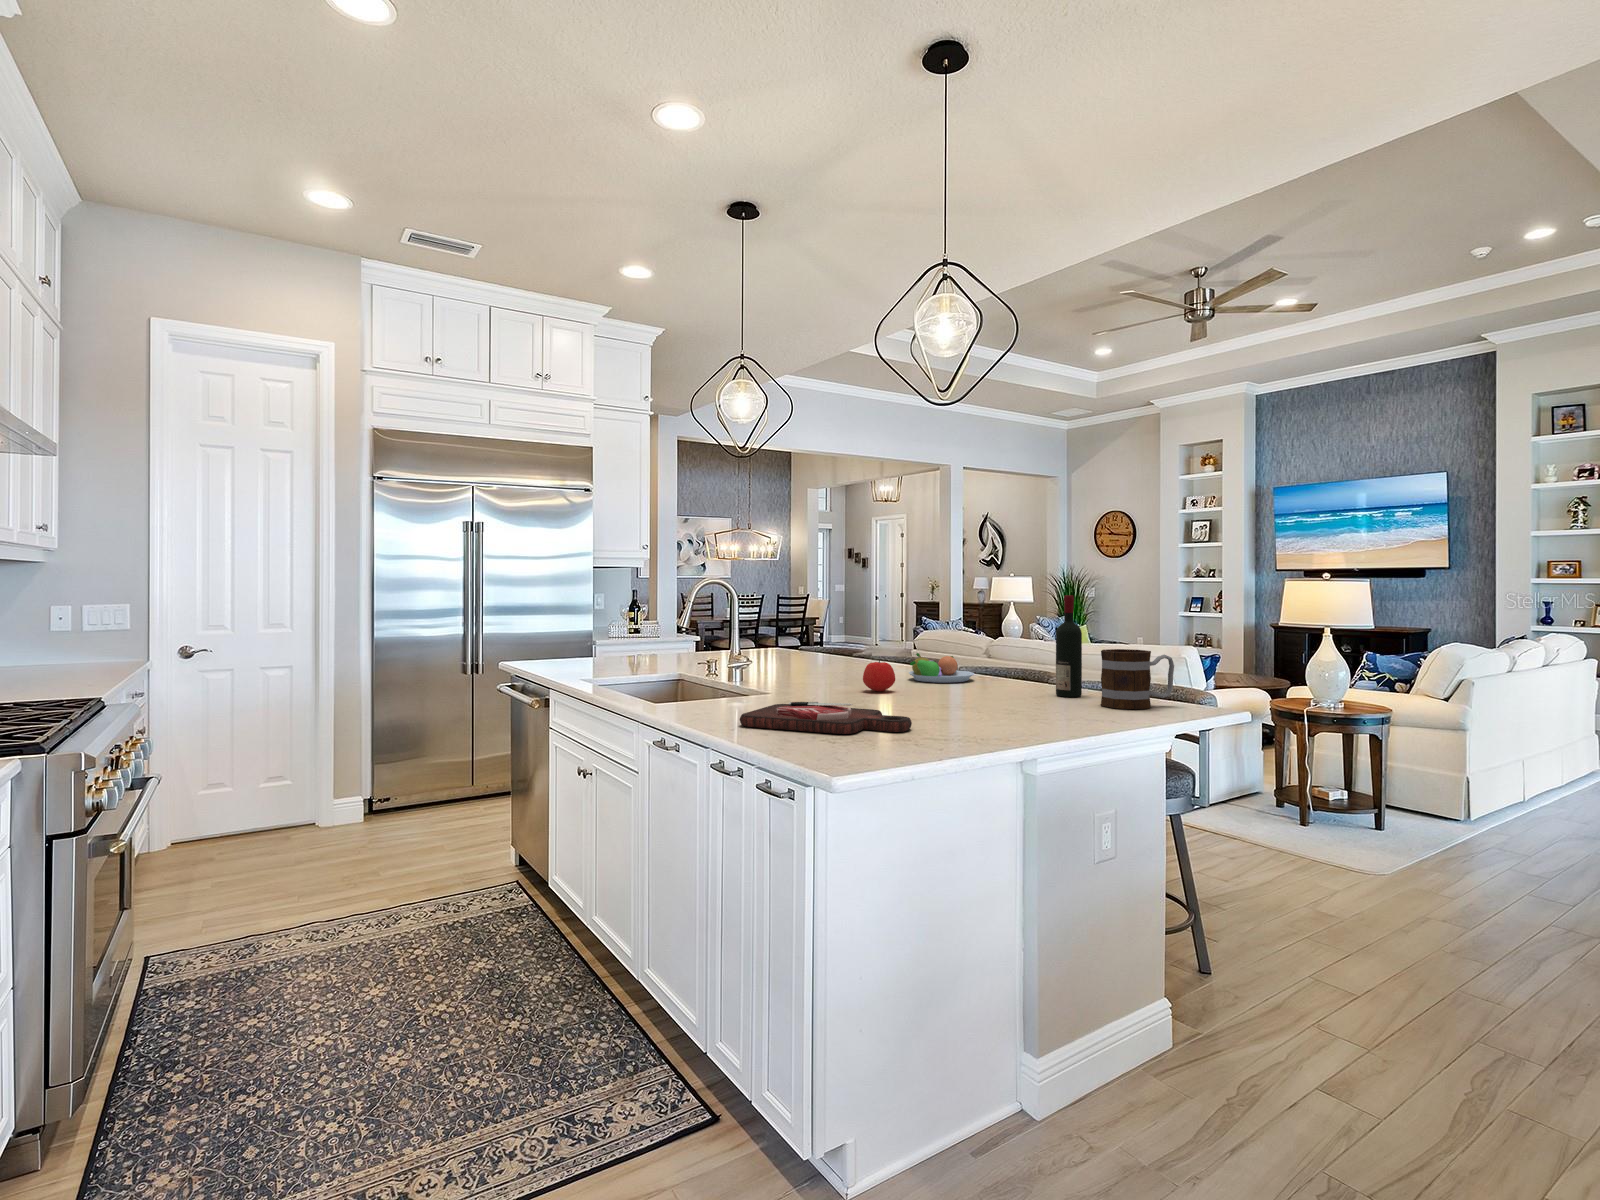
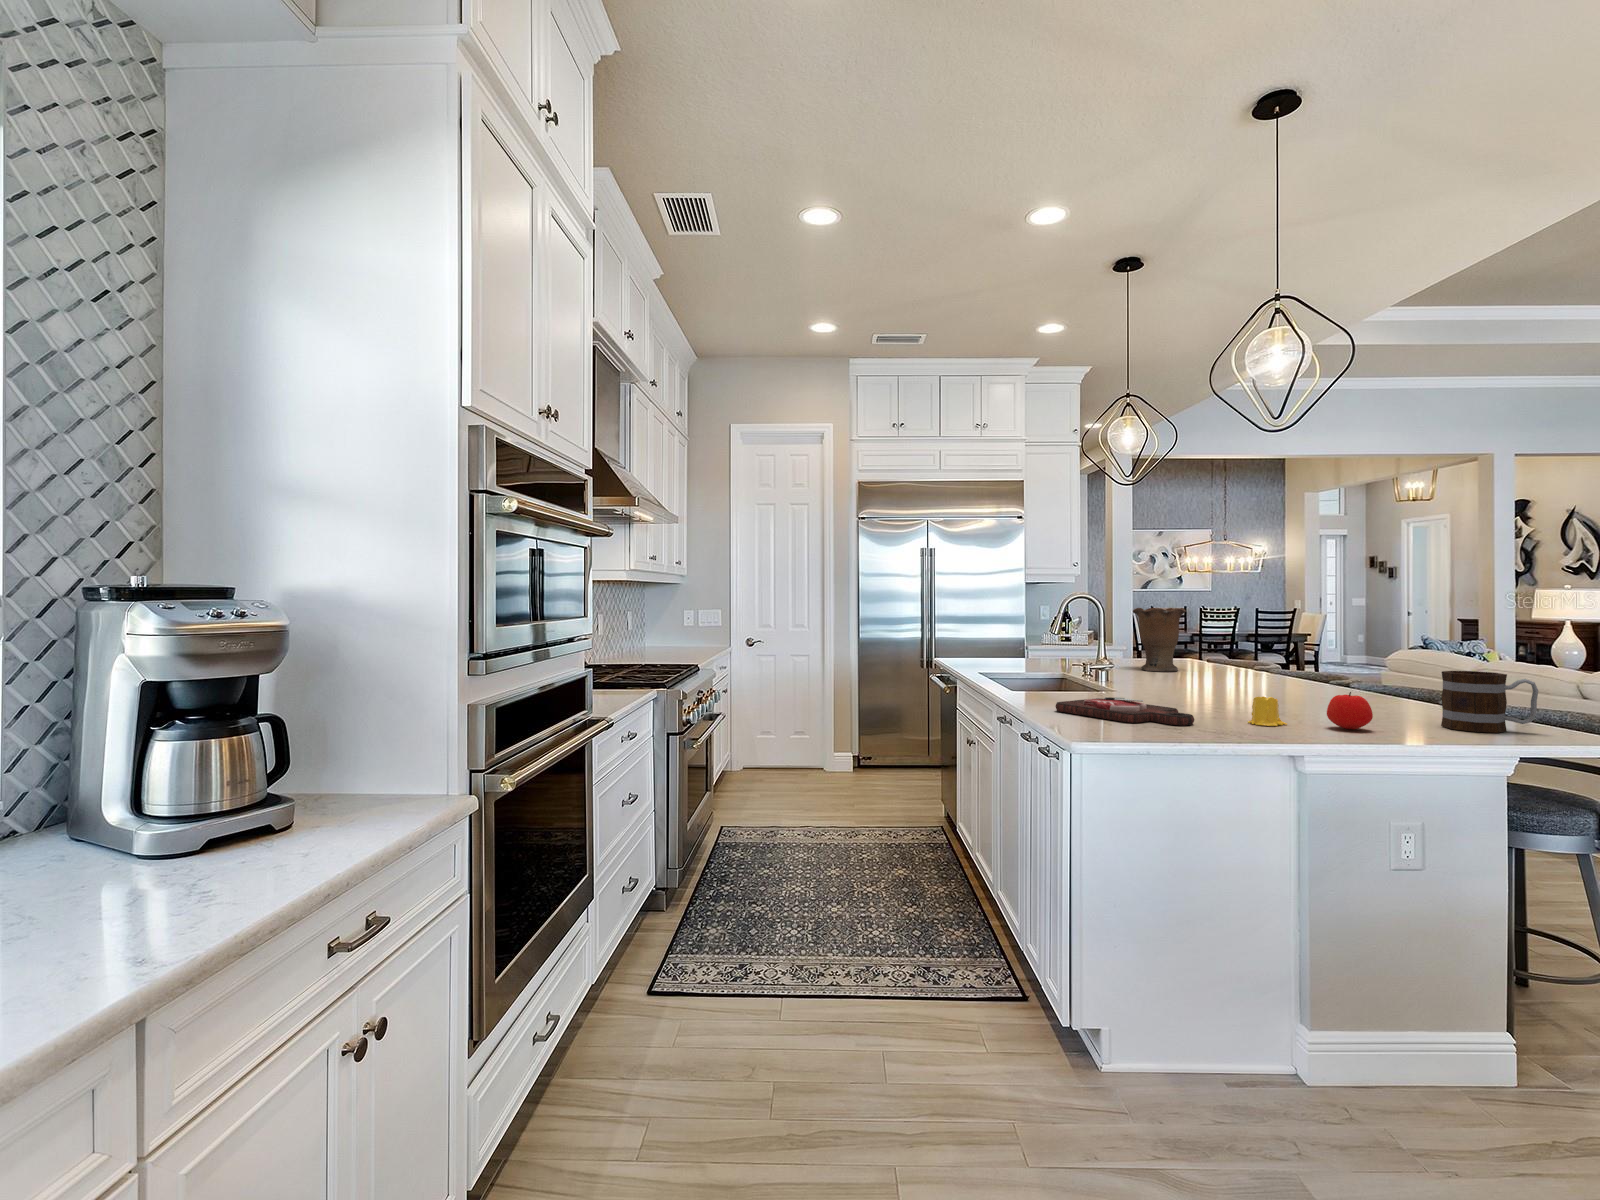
vase: none [742,593,796,664] -> present [1133,608,1186,672]
wine bottle: present [1056,595,1082,697] -> none [1410,615,1442,717]
fruit bowl: present [909,653,974,683] -> none [1269,667,1347,697]
apple: present [863,660,895,692] -> present [1327,692,1373,729]
candle: none [954,686,991,722] -> present [1248,696,1287,726]

